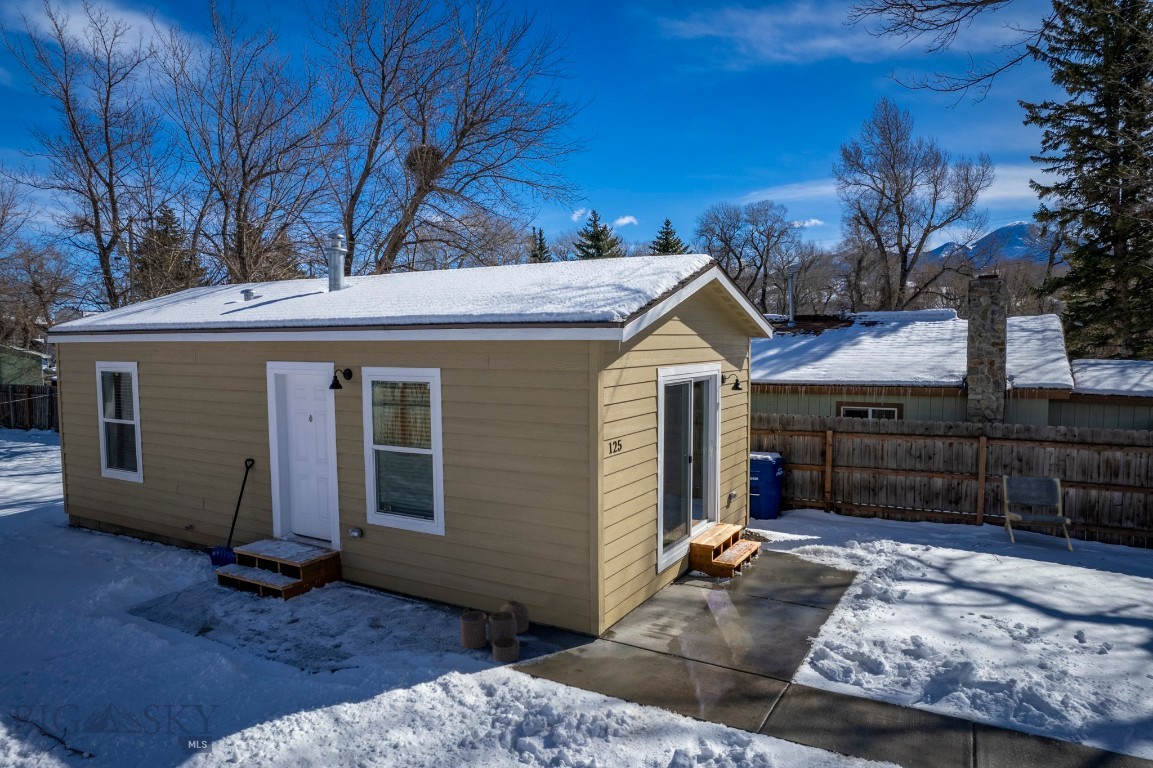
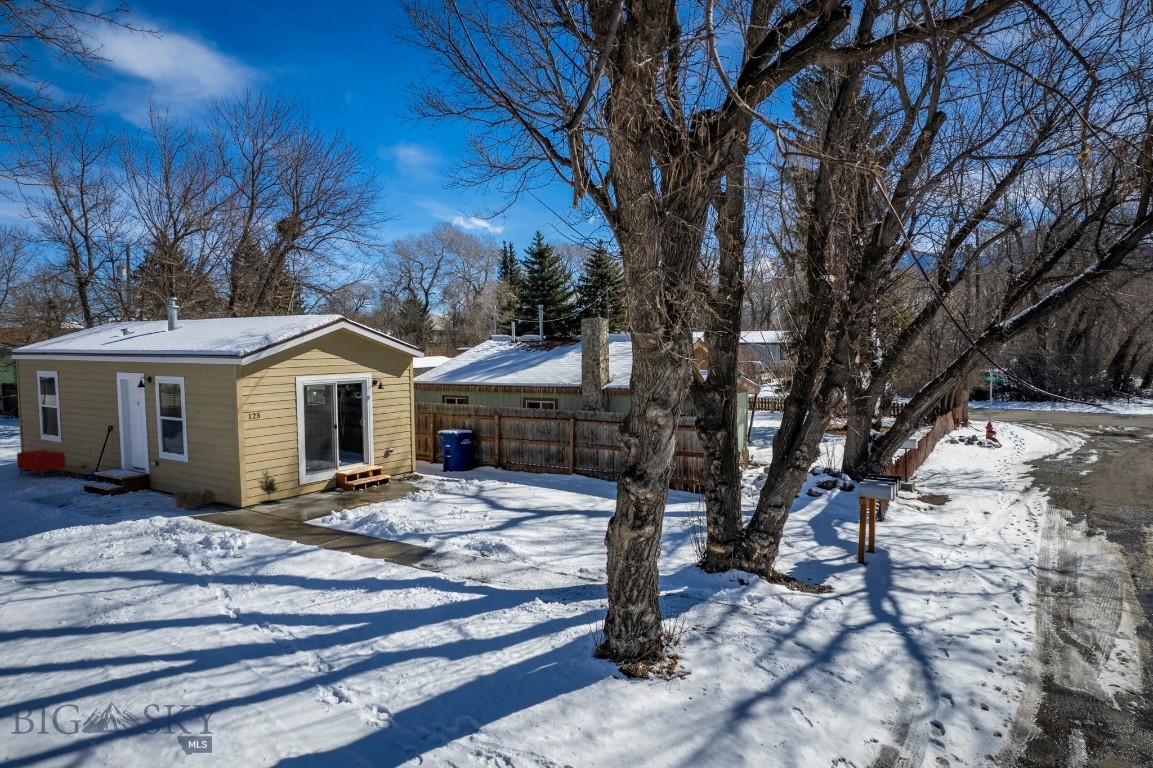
lounge chair: present [1003,475,1073,551] -> none [569,443,610,487]
bench: none [62,494,152,550] -> present [17,450,66,478]
potted tree: none [622,557,672,636] -> present [258,471,279,505]

